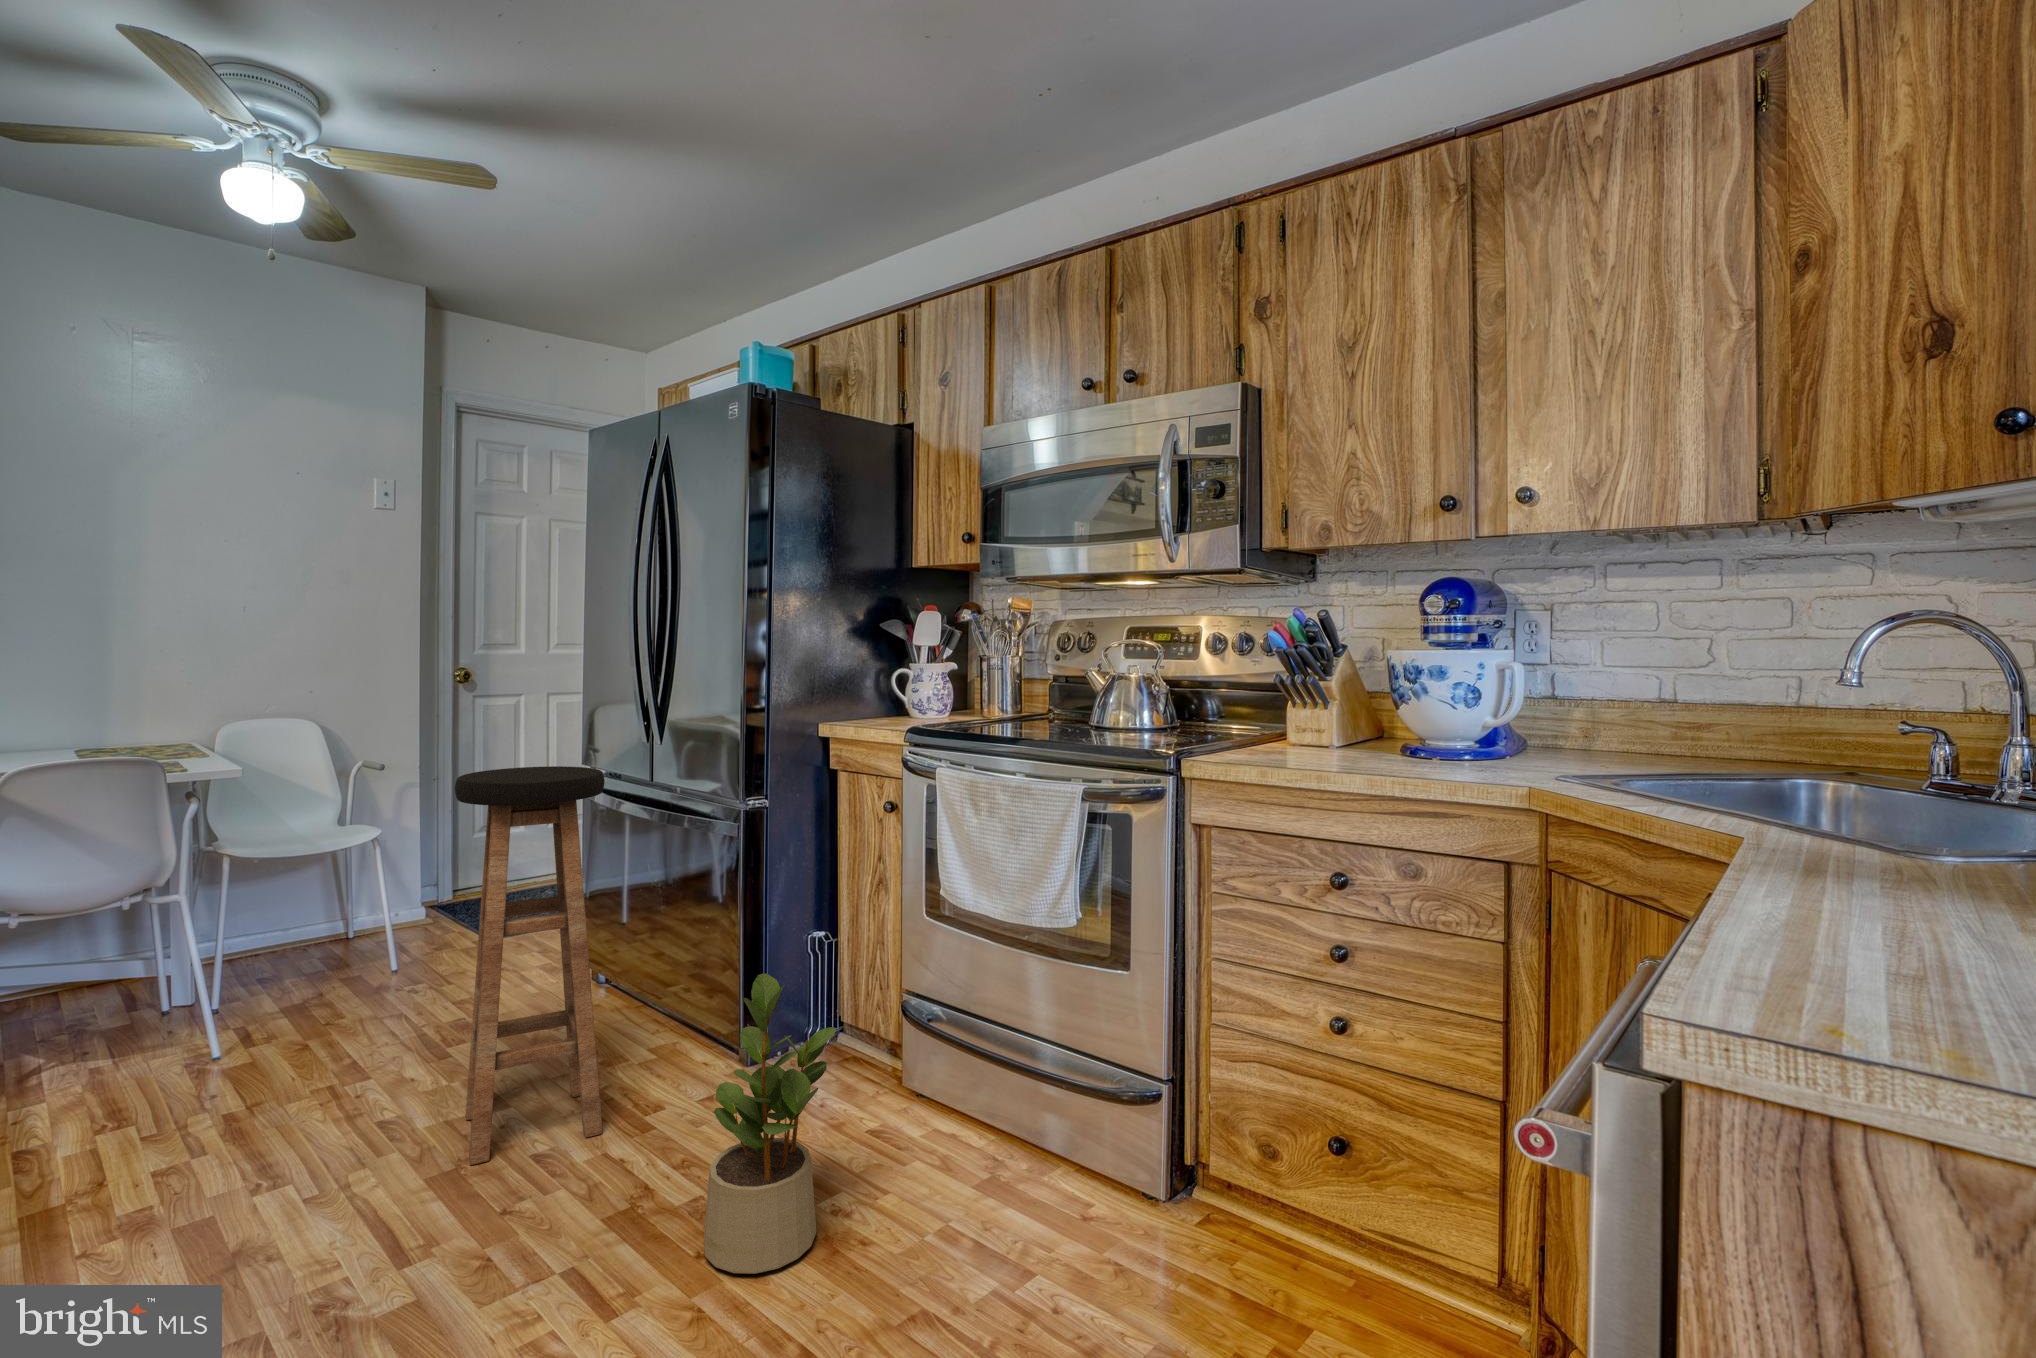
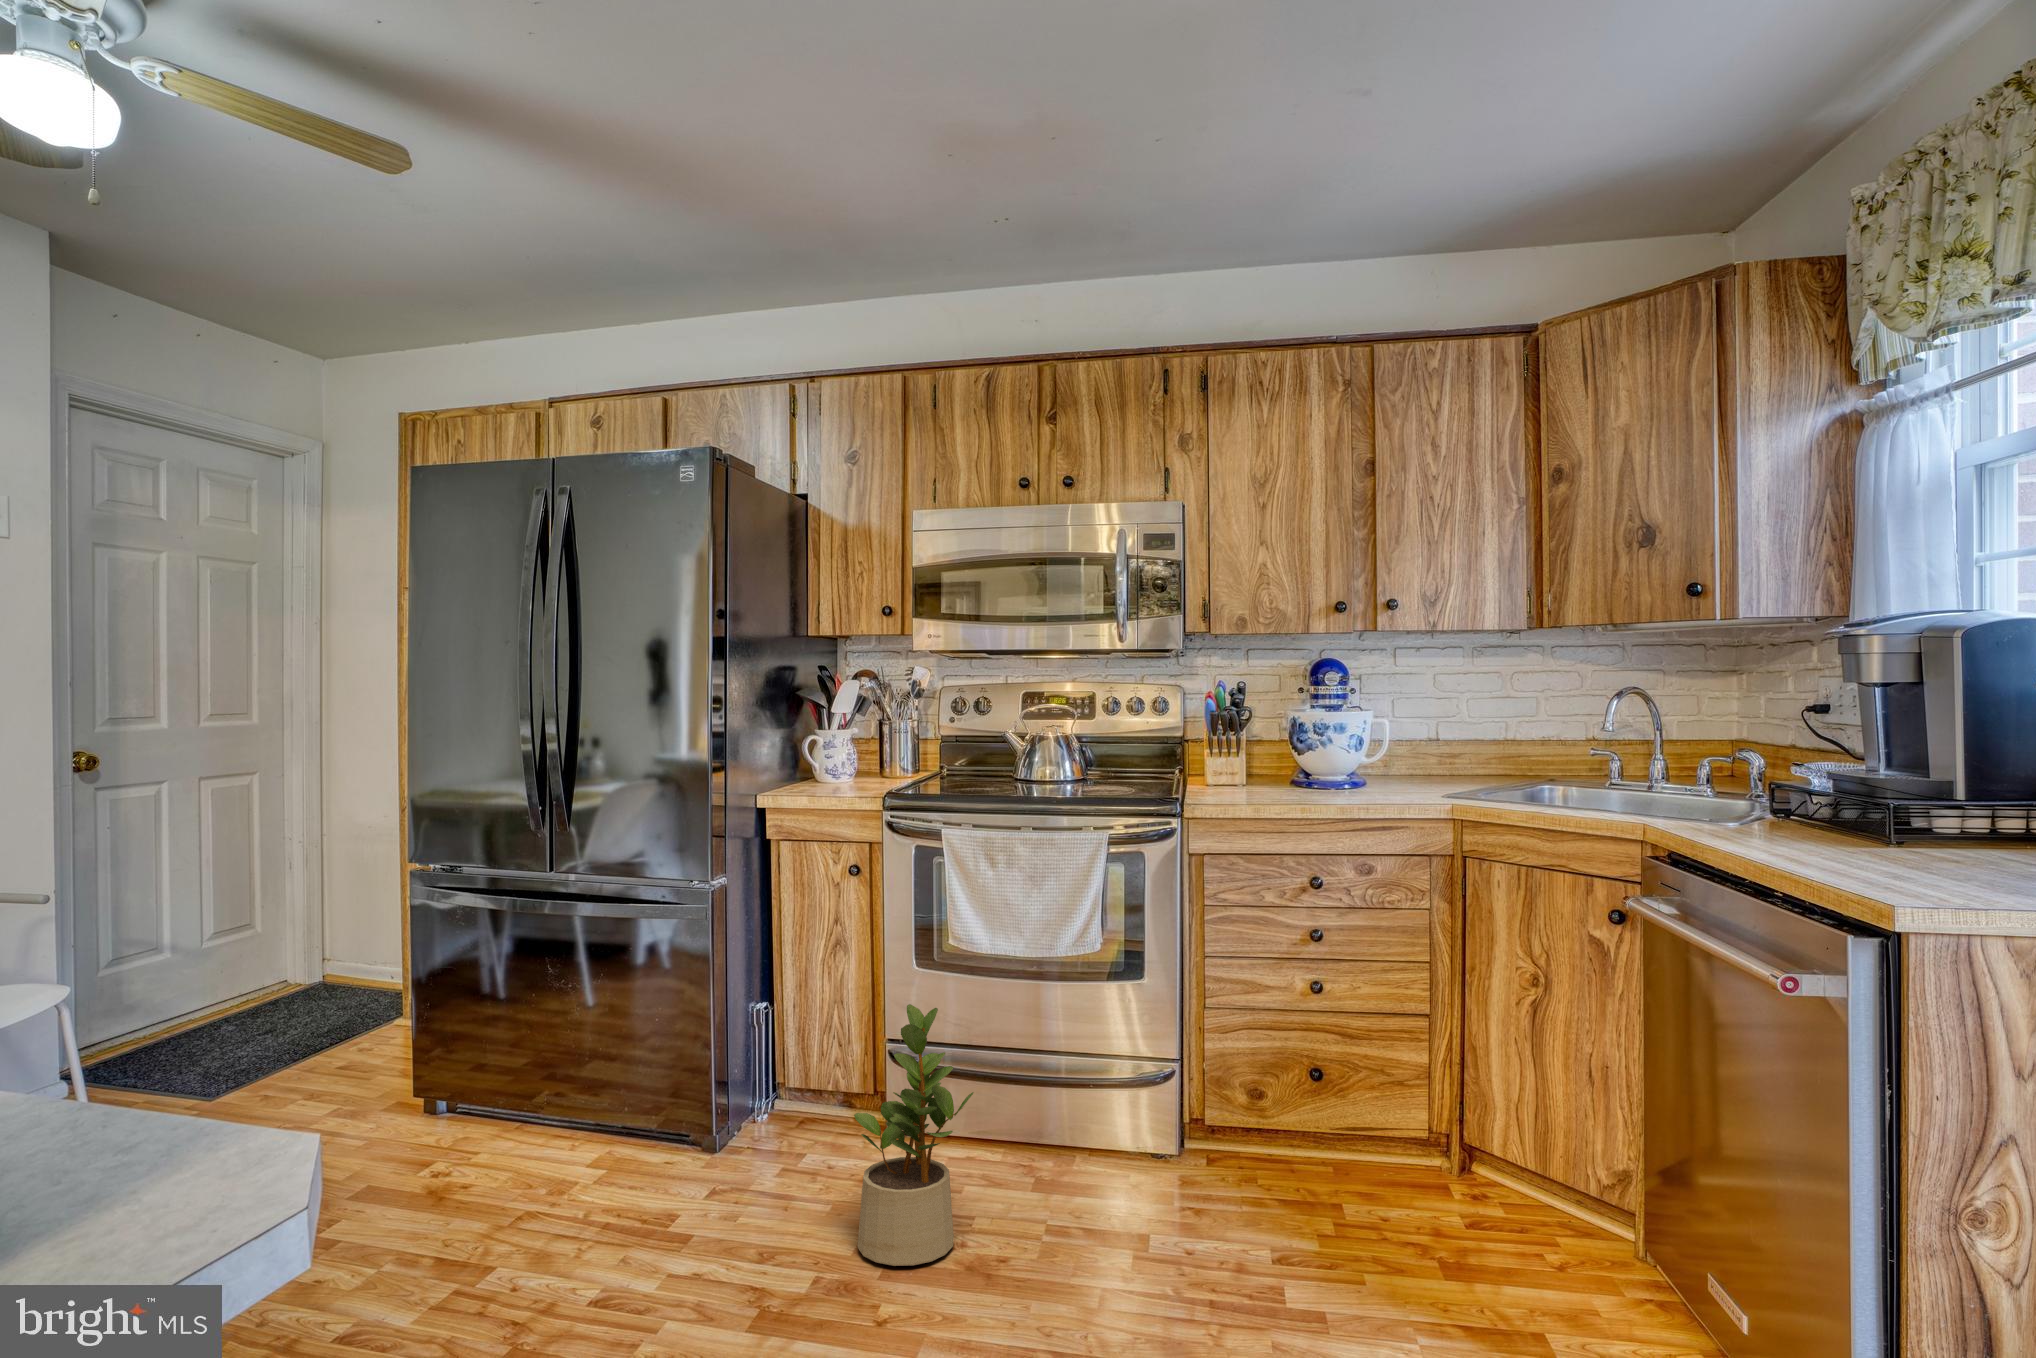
bar stool: present [455,766,605,1165] -> none [469,844,647,1262]

